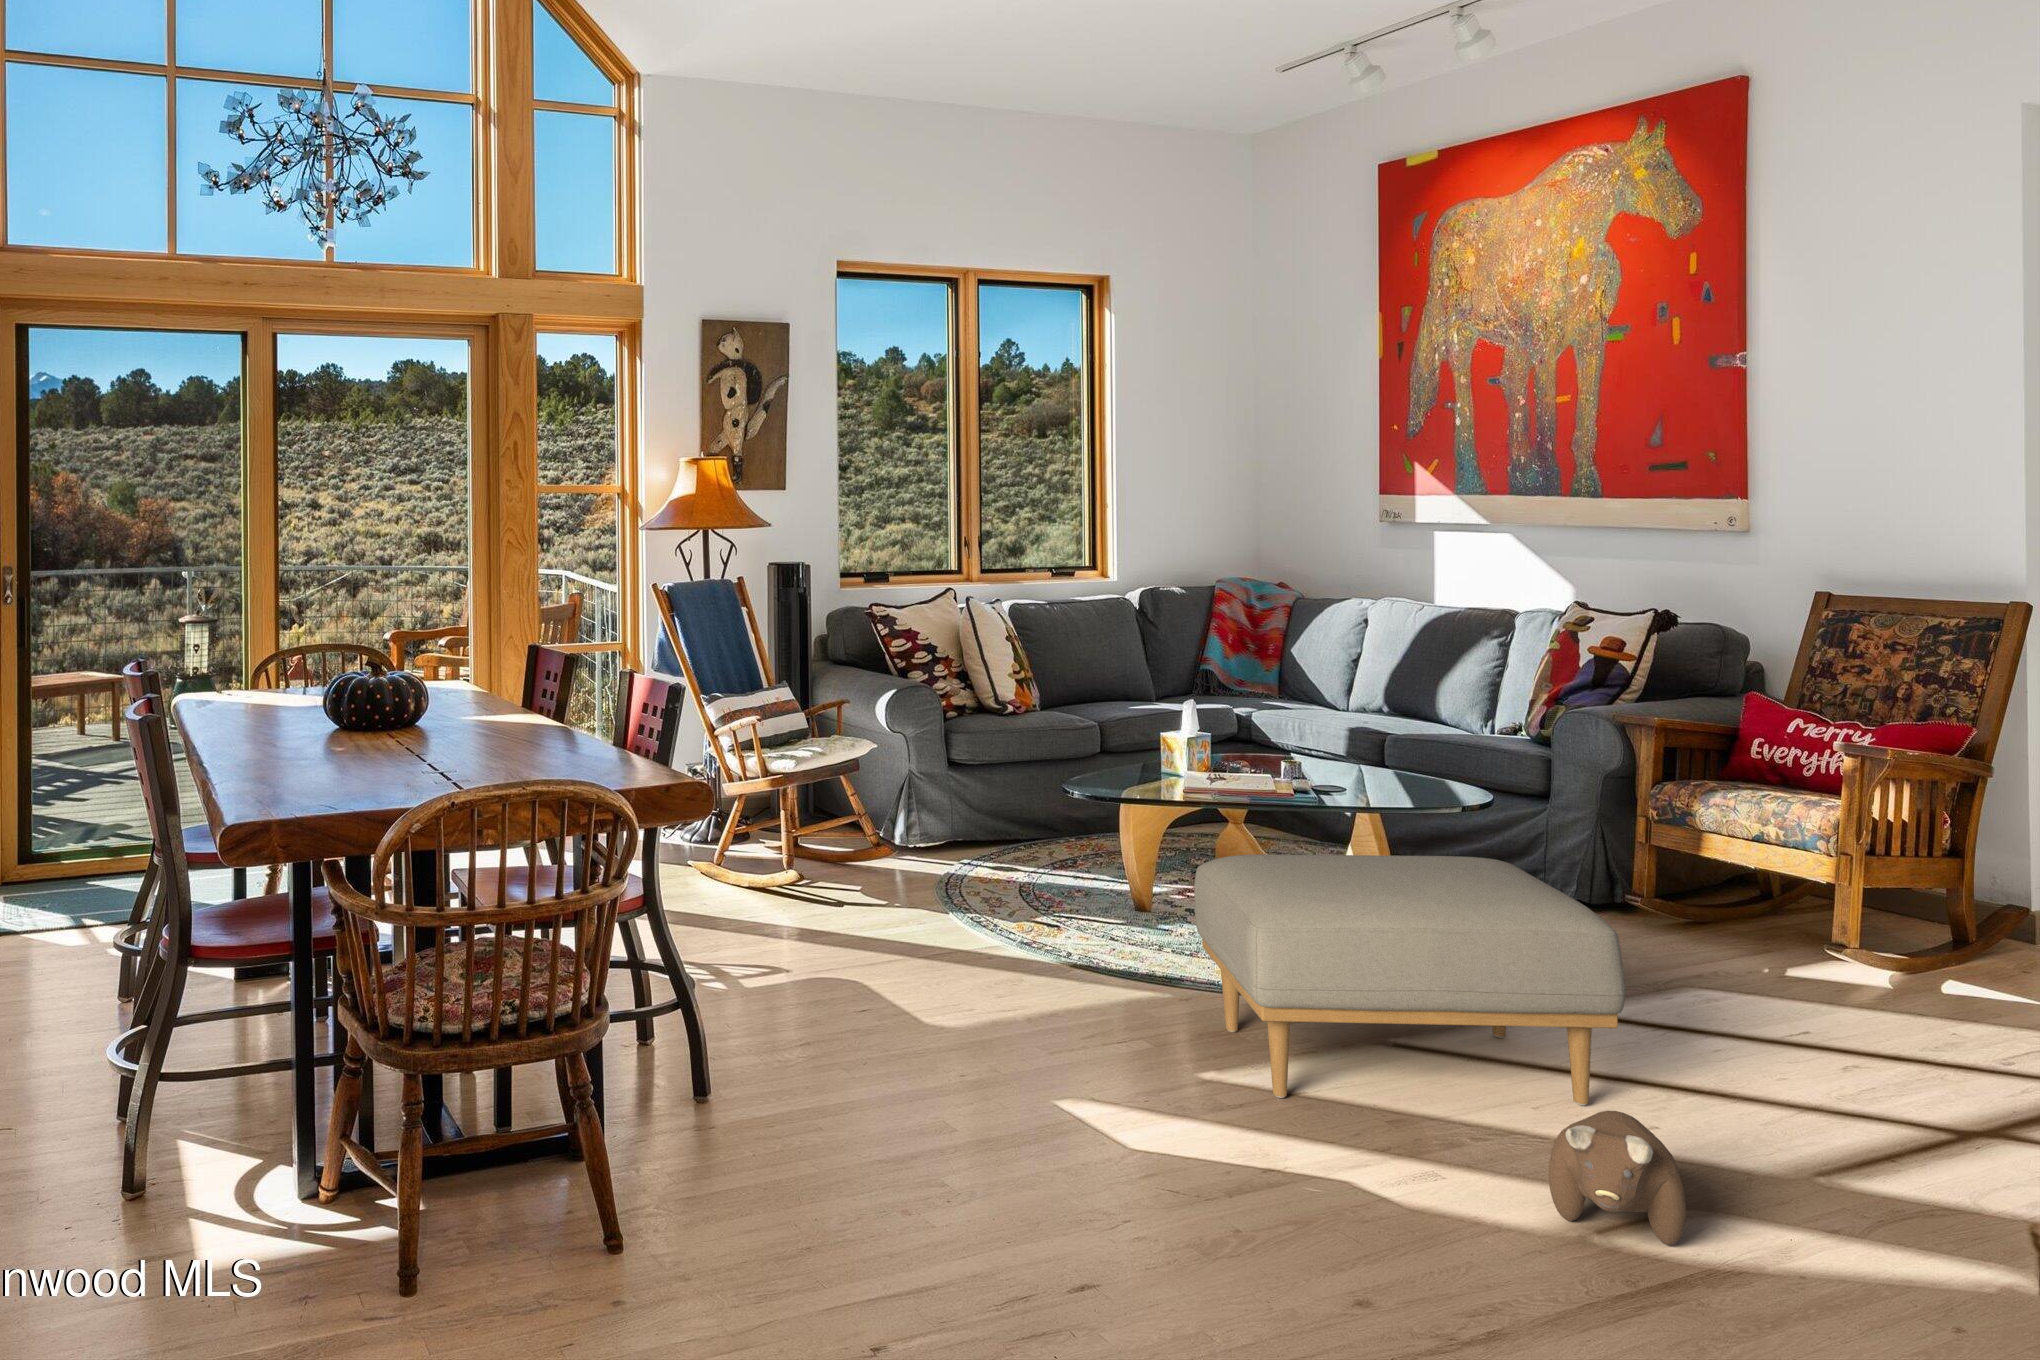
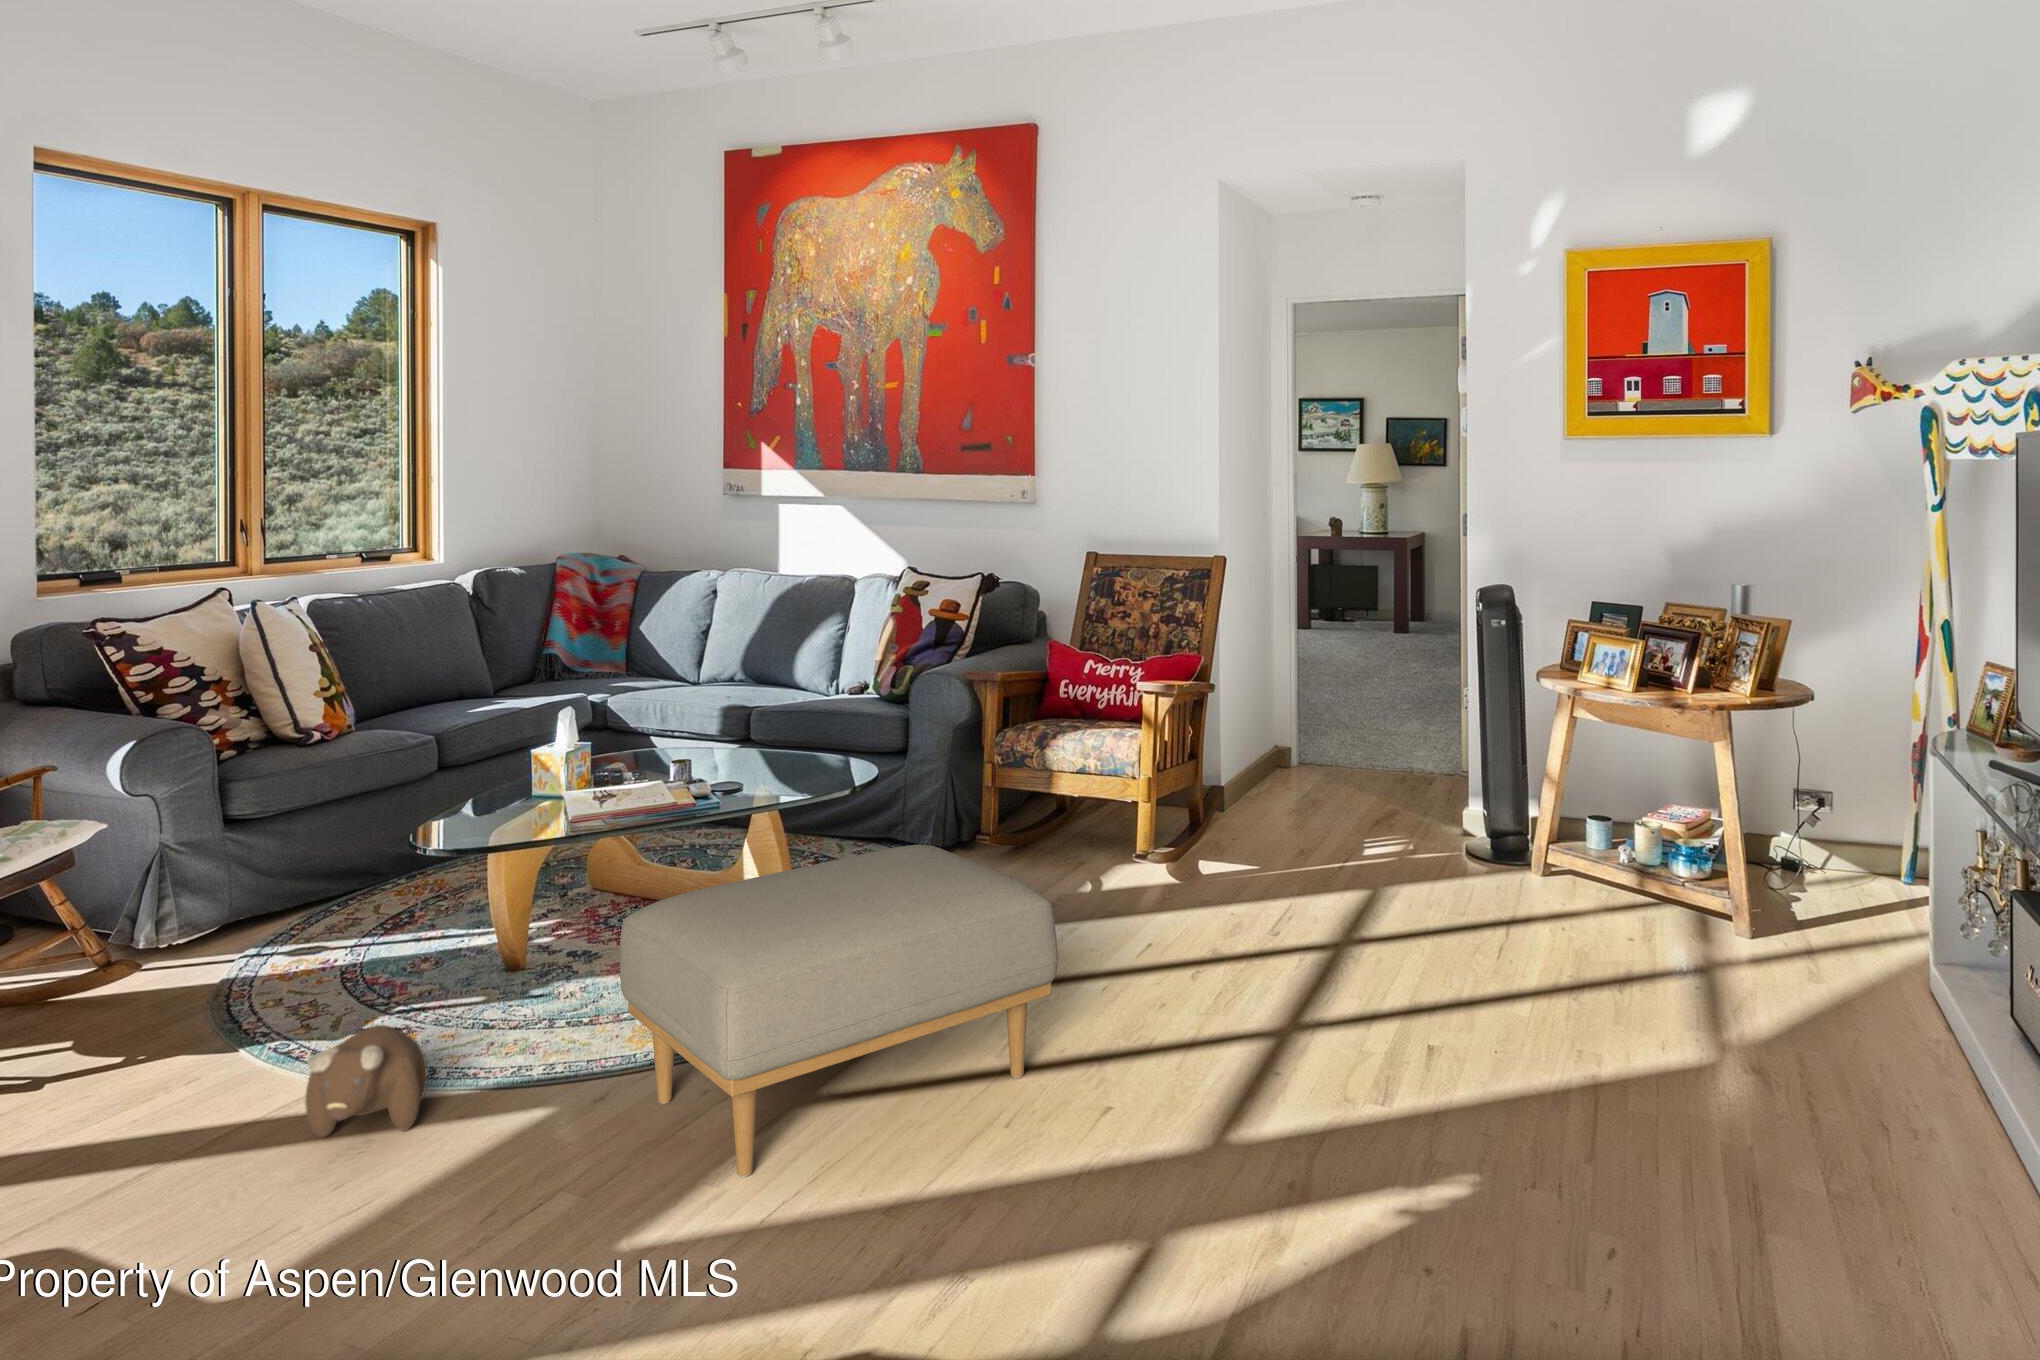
plush toy: present [1549,1111,1686,1245] -> present [305,1025,428,1137]

